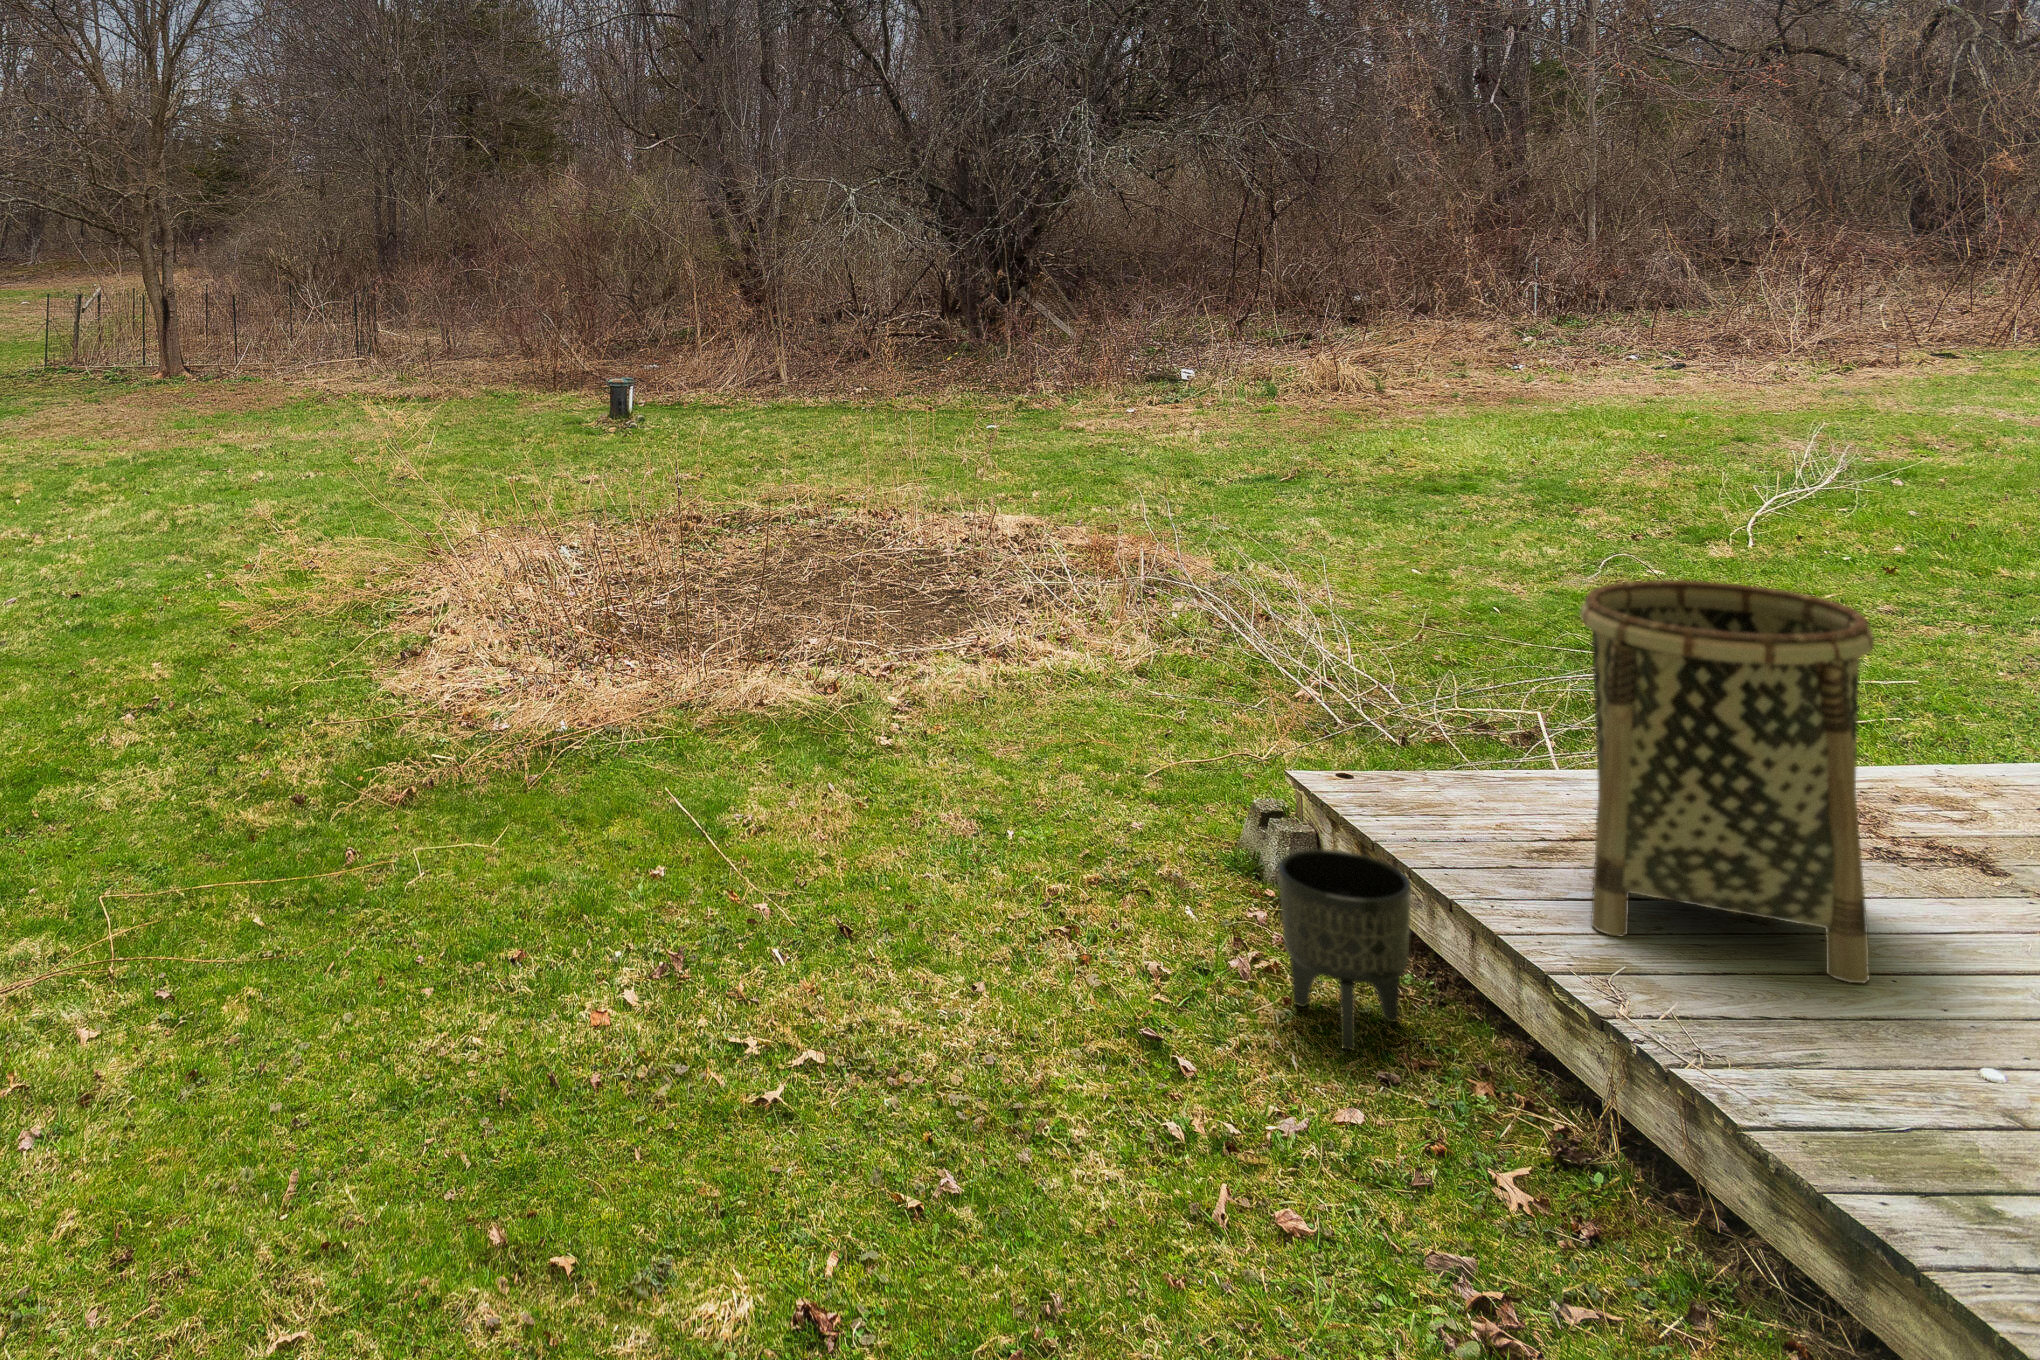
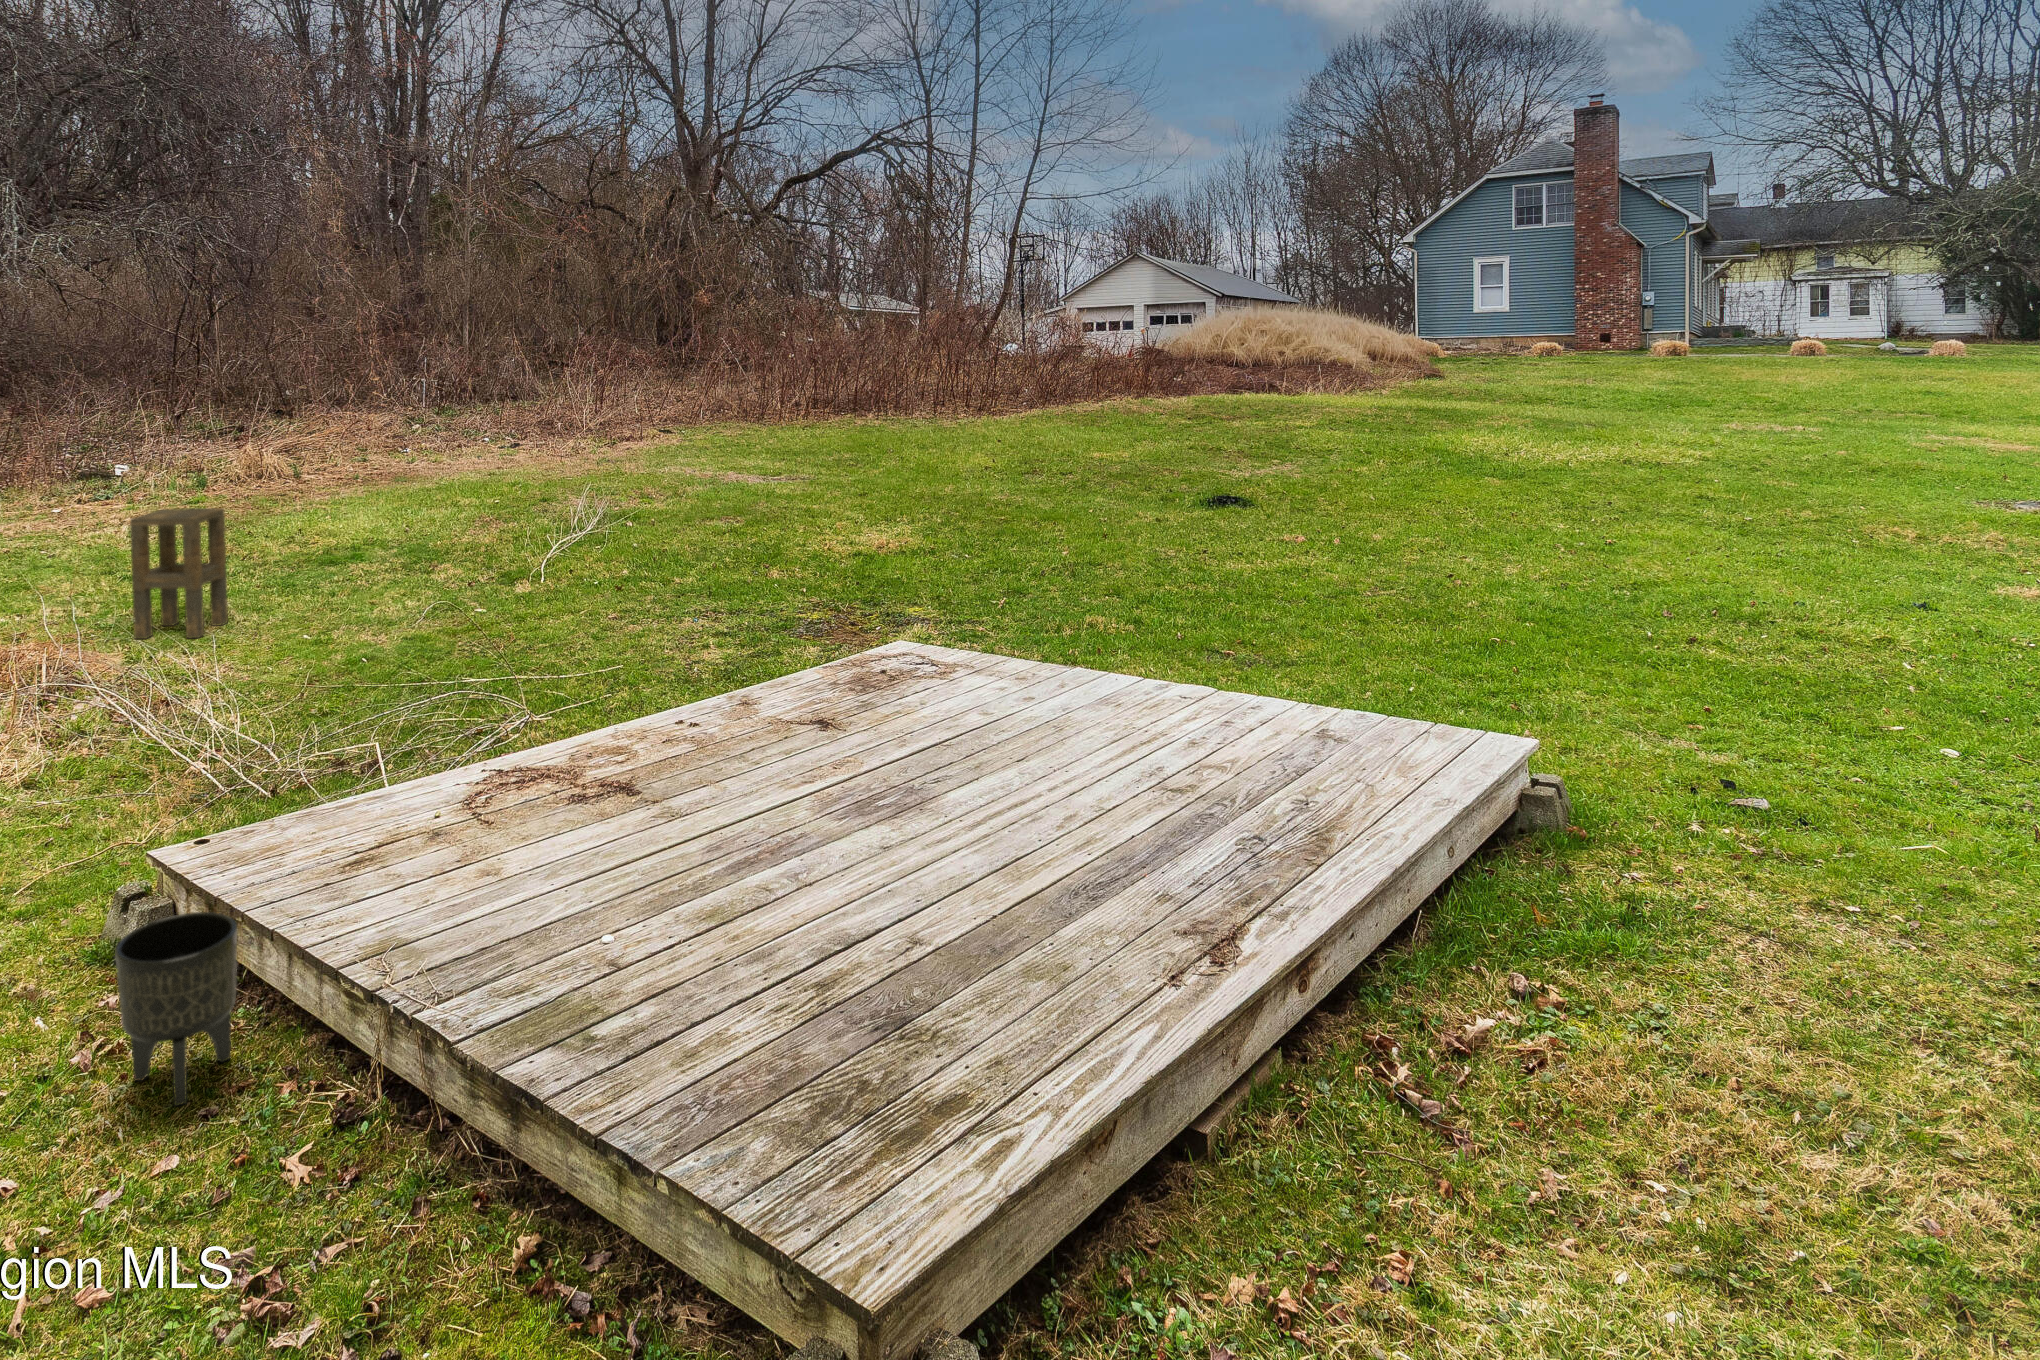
side table: none [1219,417,1321,556] -> present [130,508,228,639]
basket: present [1580,580,1874,983] -> none [369,613,550,919]

